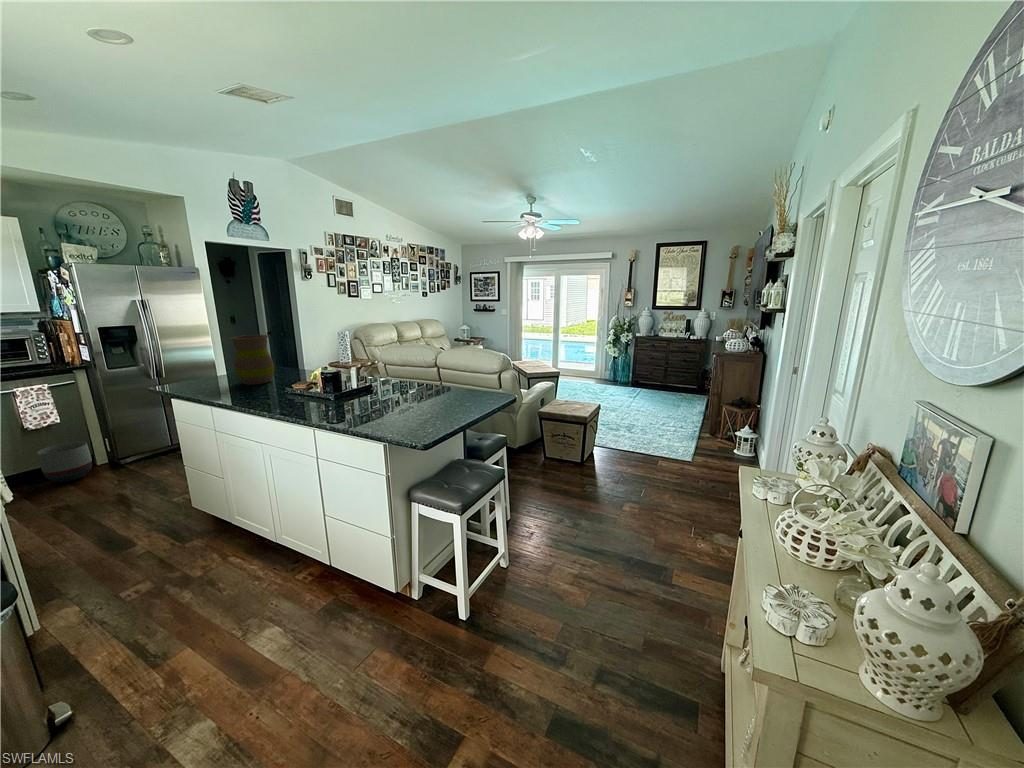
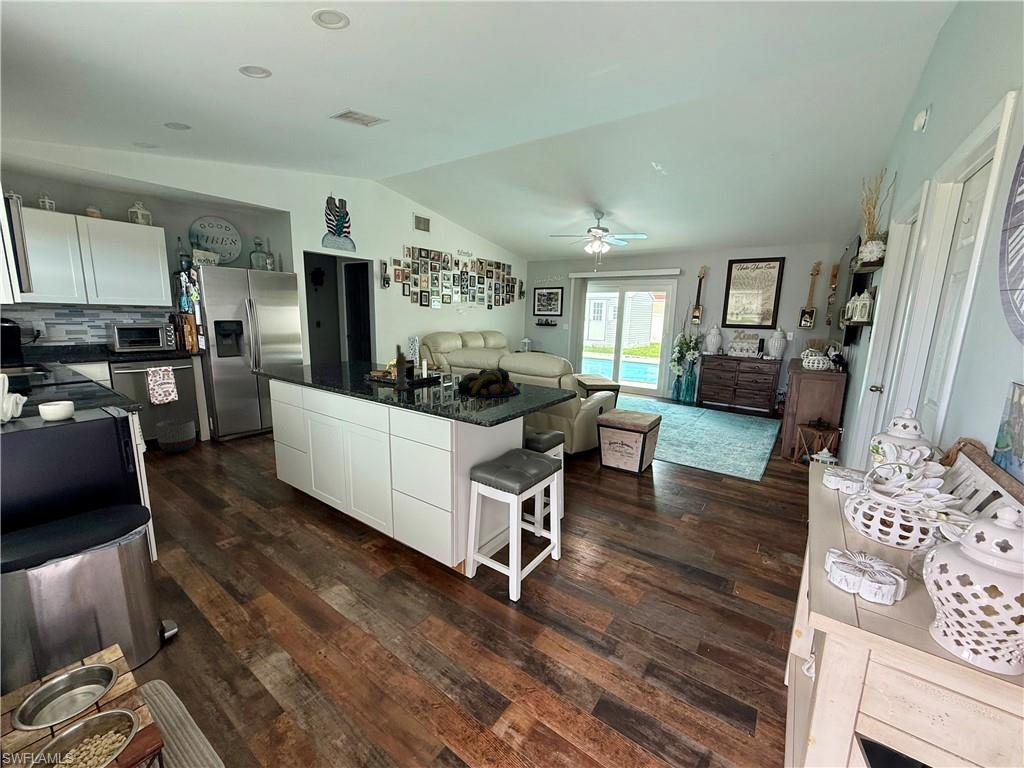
vase: present [230,335,274,385] -> none [321,328,355,372]
candle: none [310,358,338,408] -> present [390,345,412,390]
fruit bowl: none [390,377,457,413] -> present [458,368,520,398]

